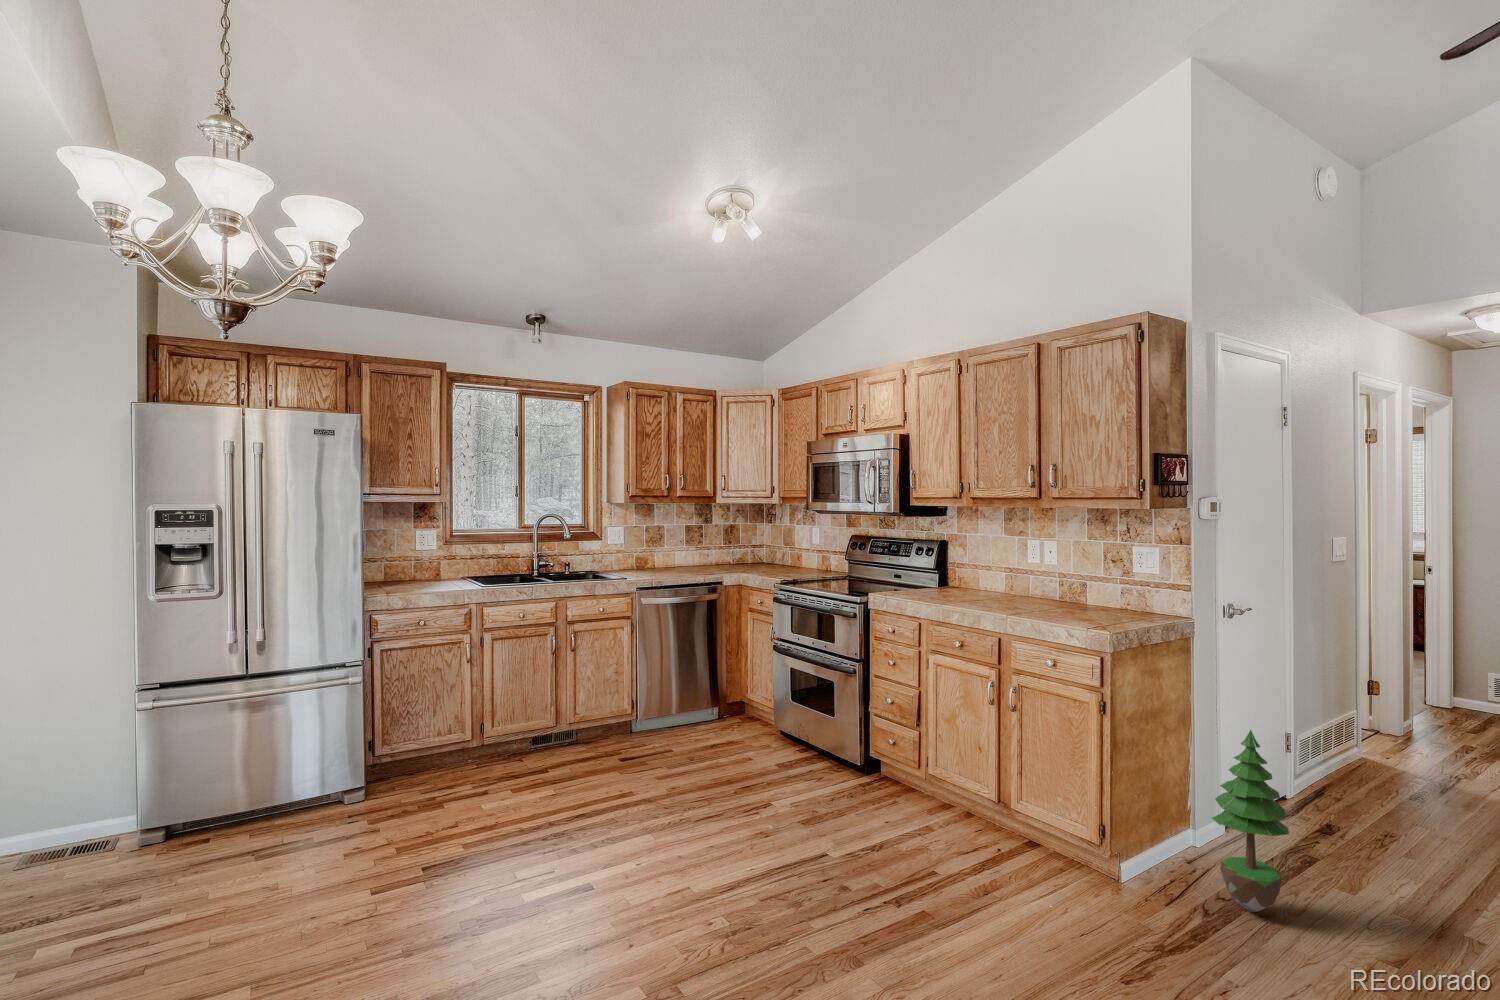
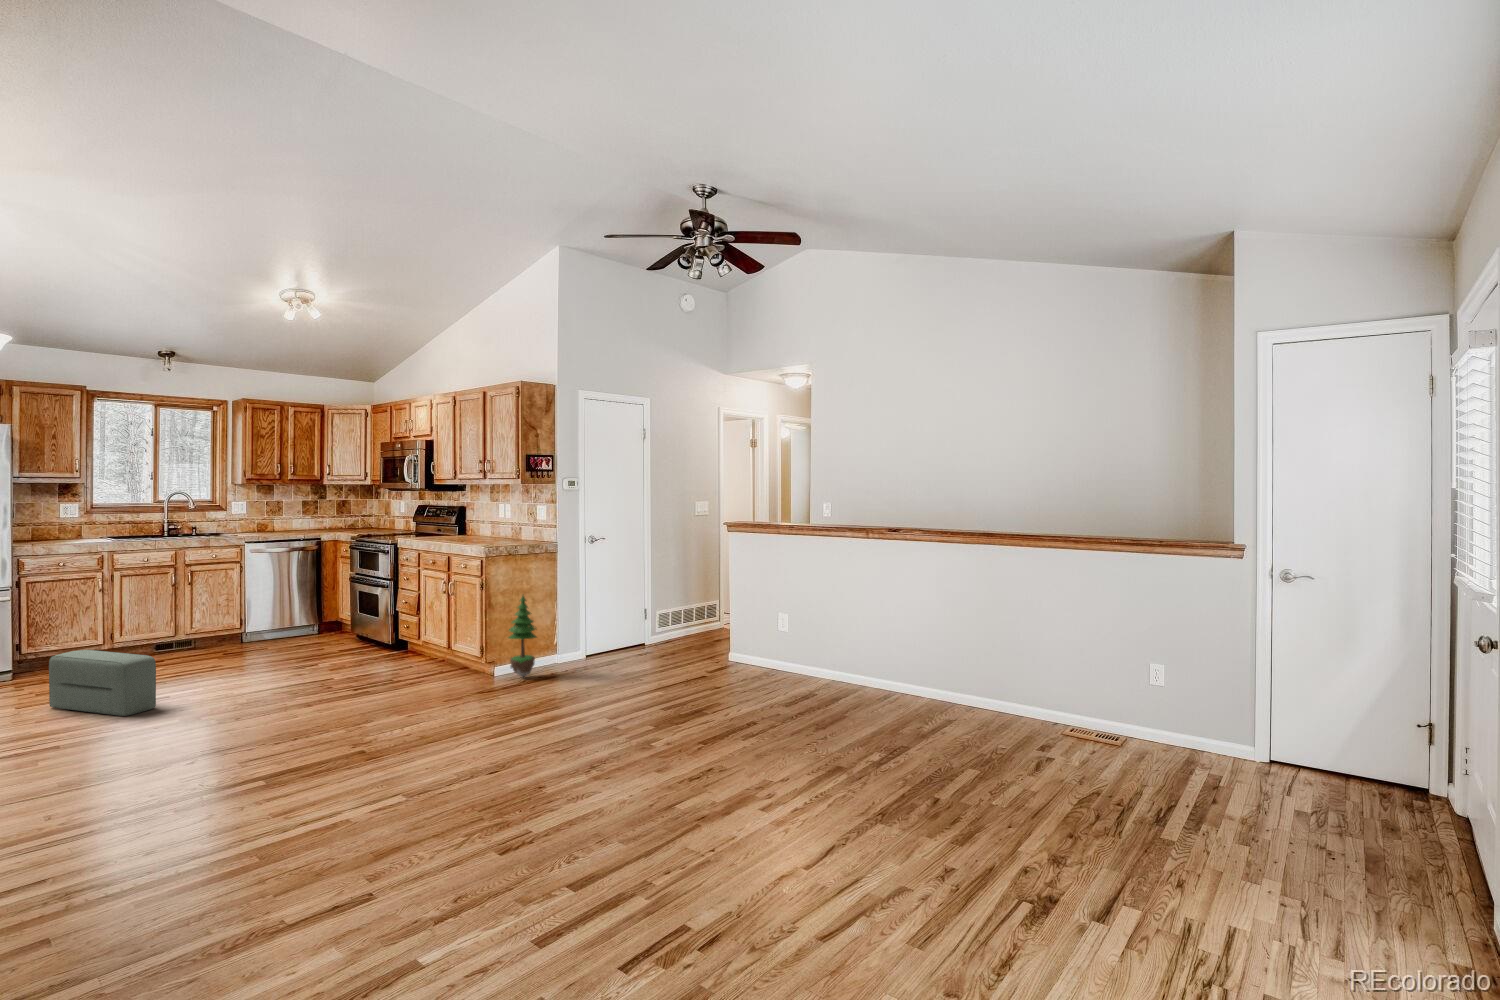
pouf: none [421,795,592,961] -> present [49,650,156,716]

